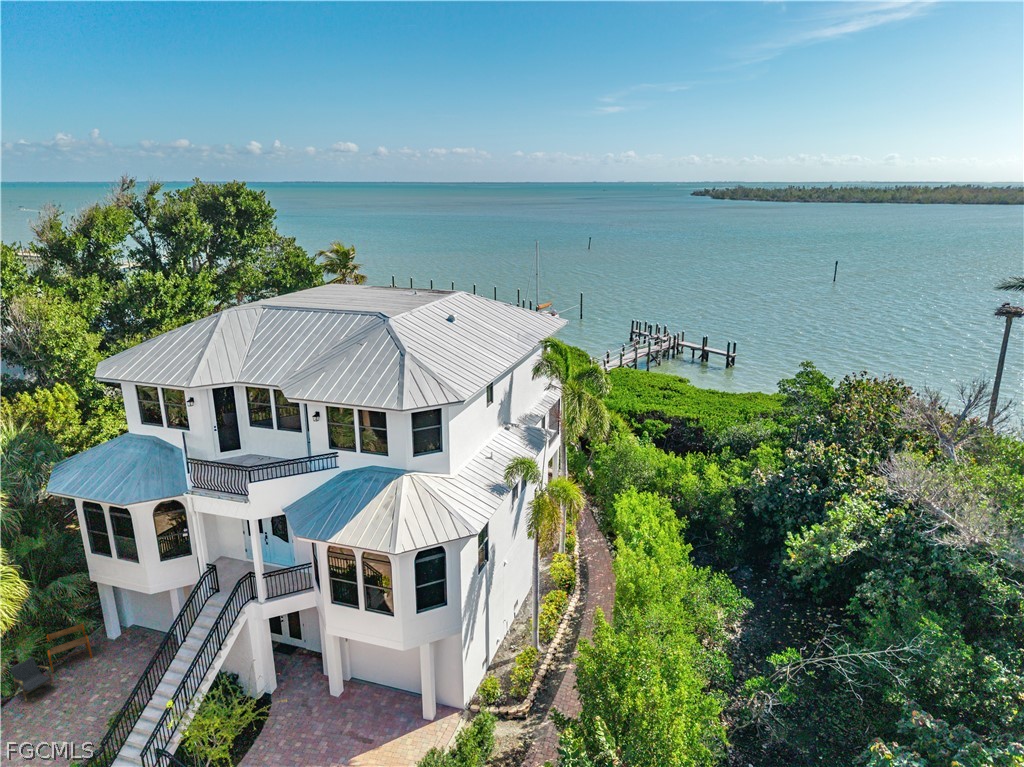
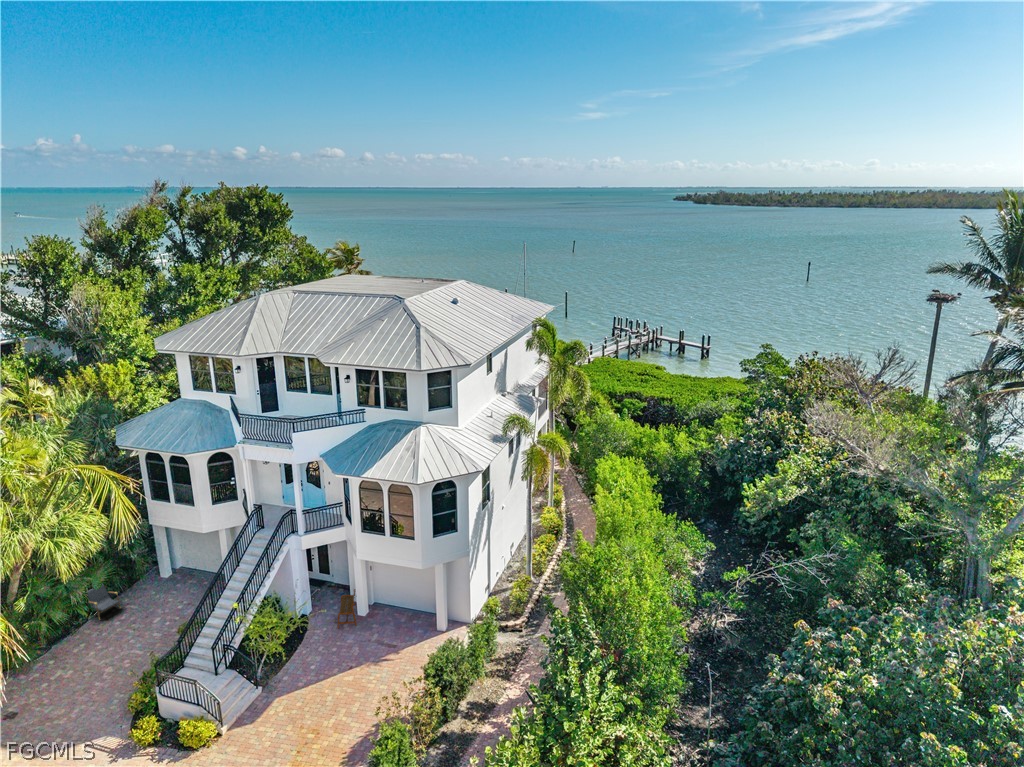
bench: present [47,624,92,672] -> present [337,589,357,628]

